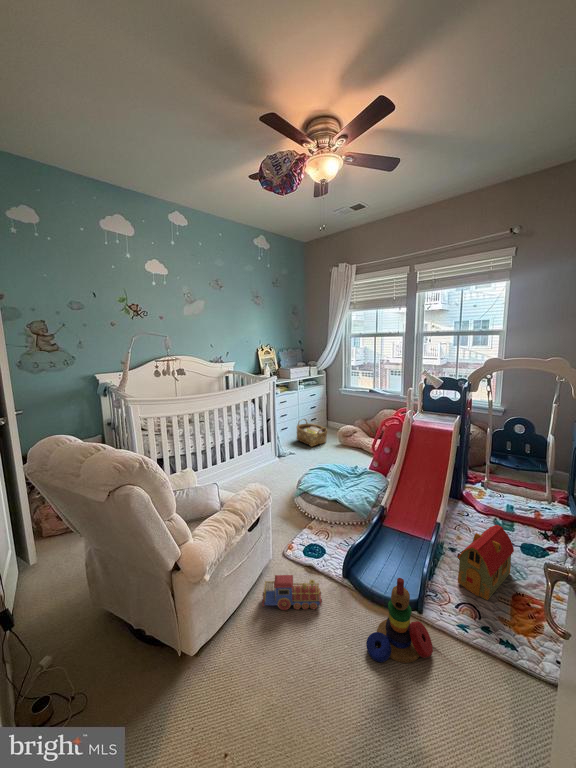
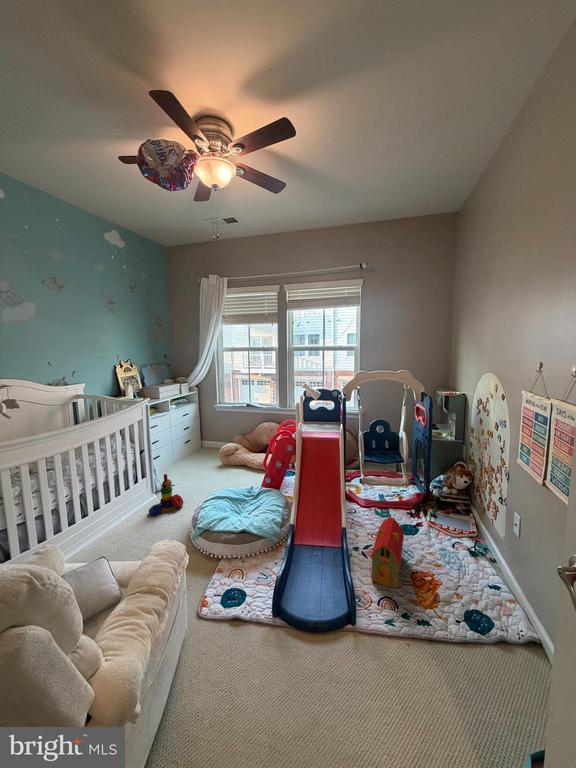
woven basket: present [297,419,328,447] -> none [171,441,208,471]
toy train: present [262,575,322,610] -> none [190,638,264,703]
stacking toy: present [366,578,433,663] -> present [149,474,183,515]

